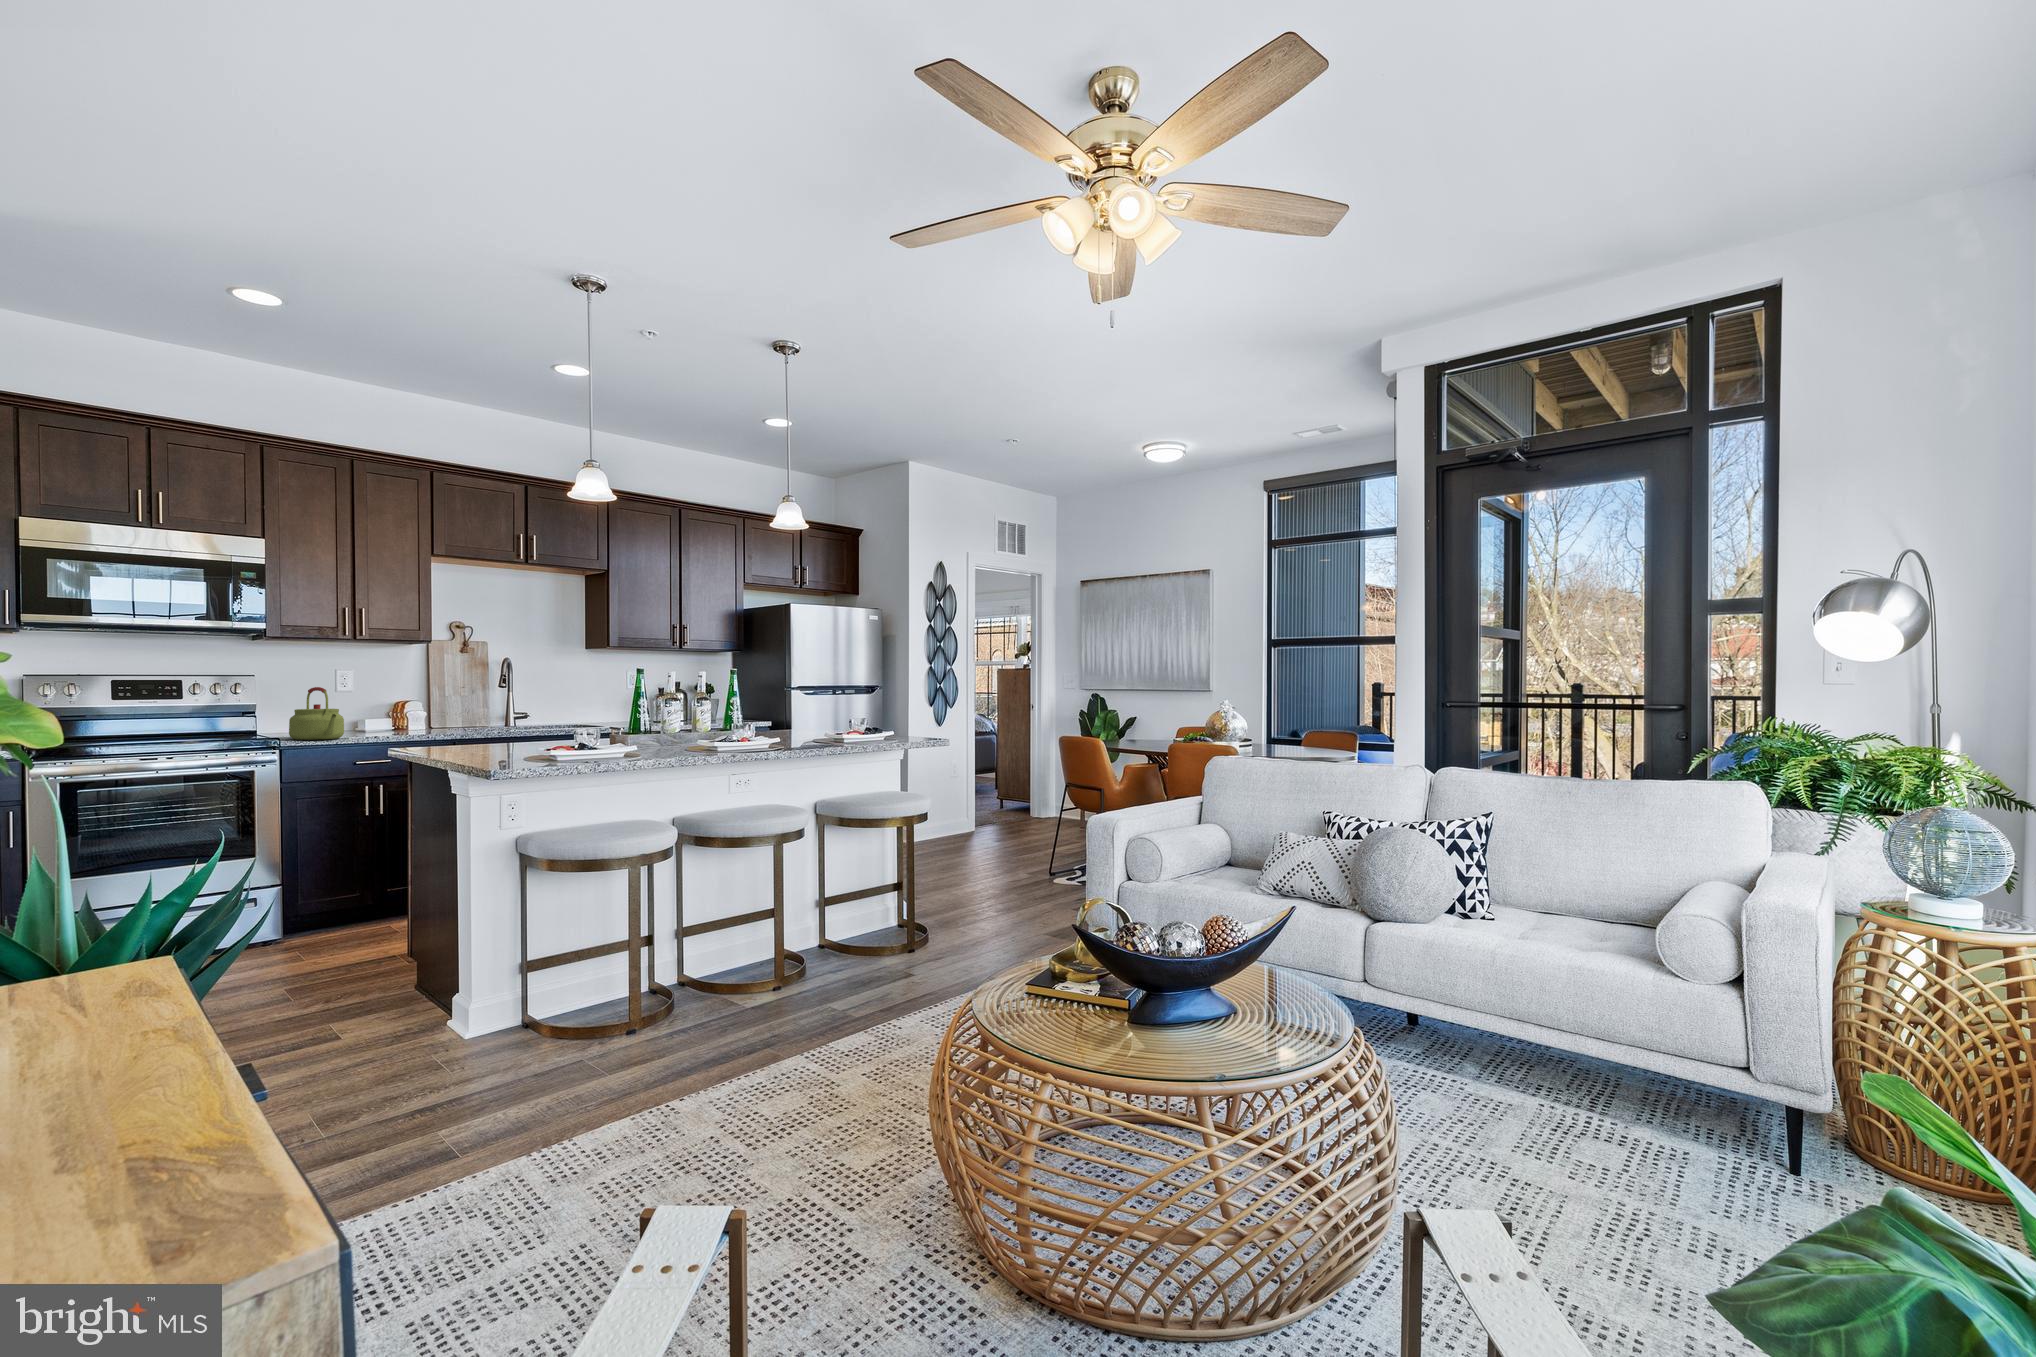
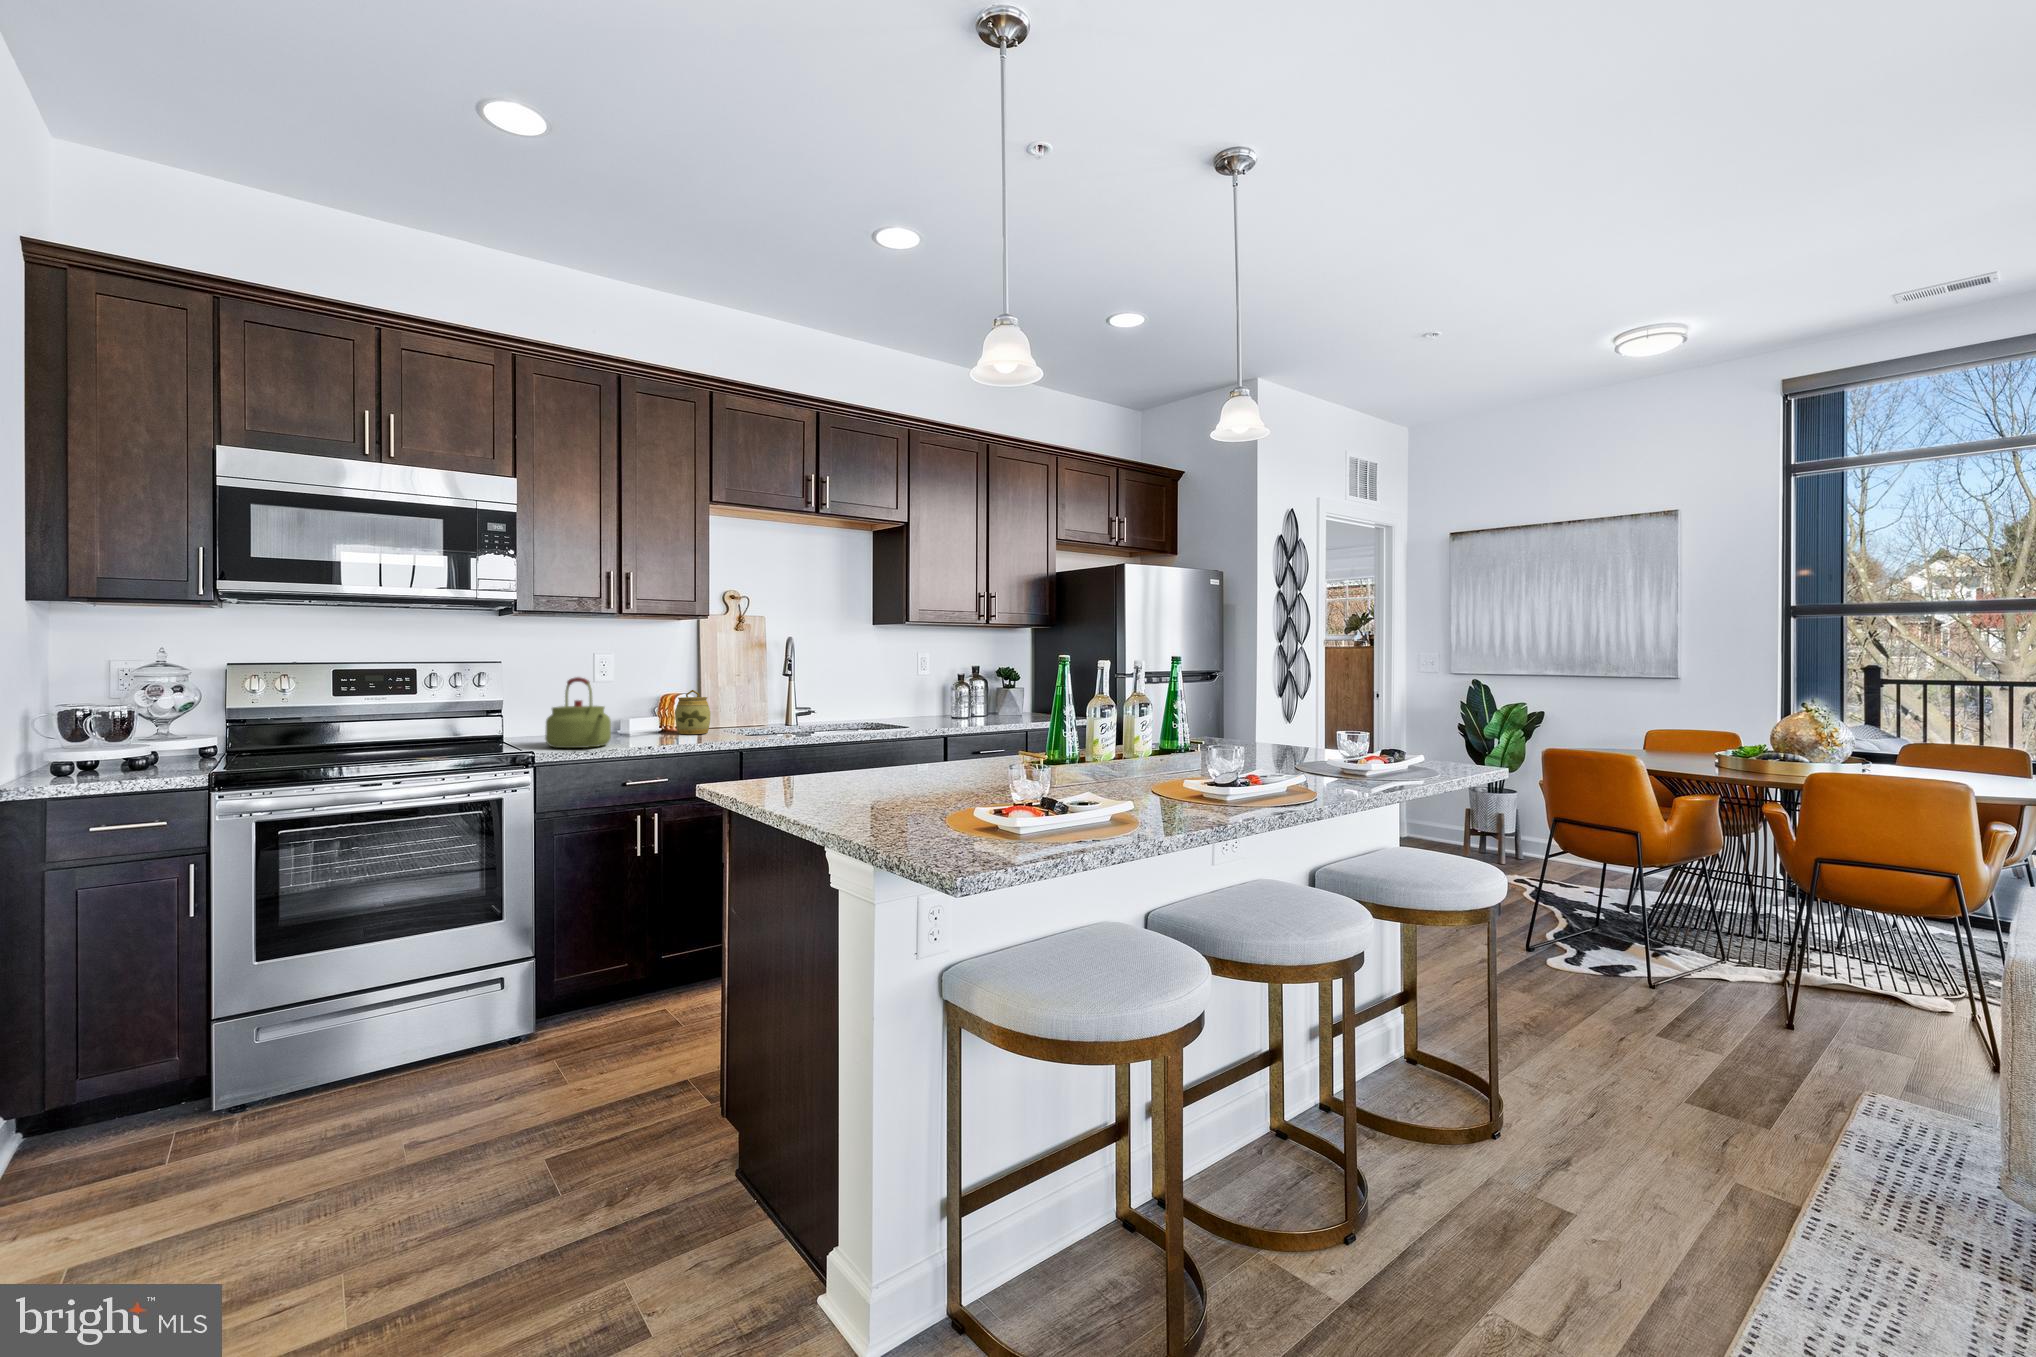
jar: none [403,698,433,732] -> present [675,690,710,734]

